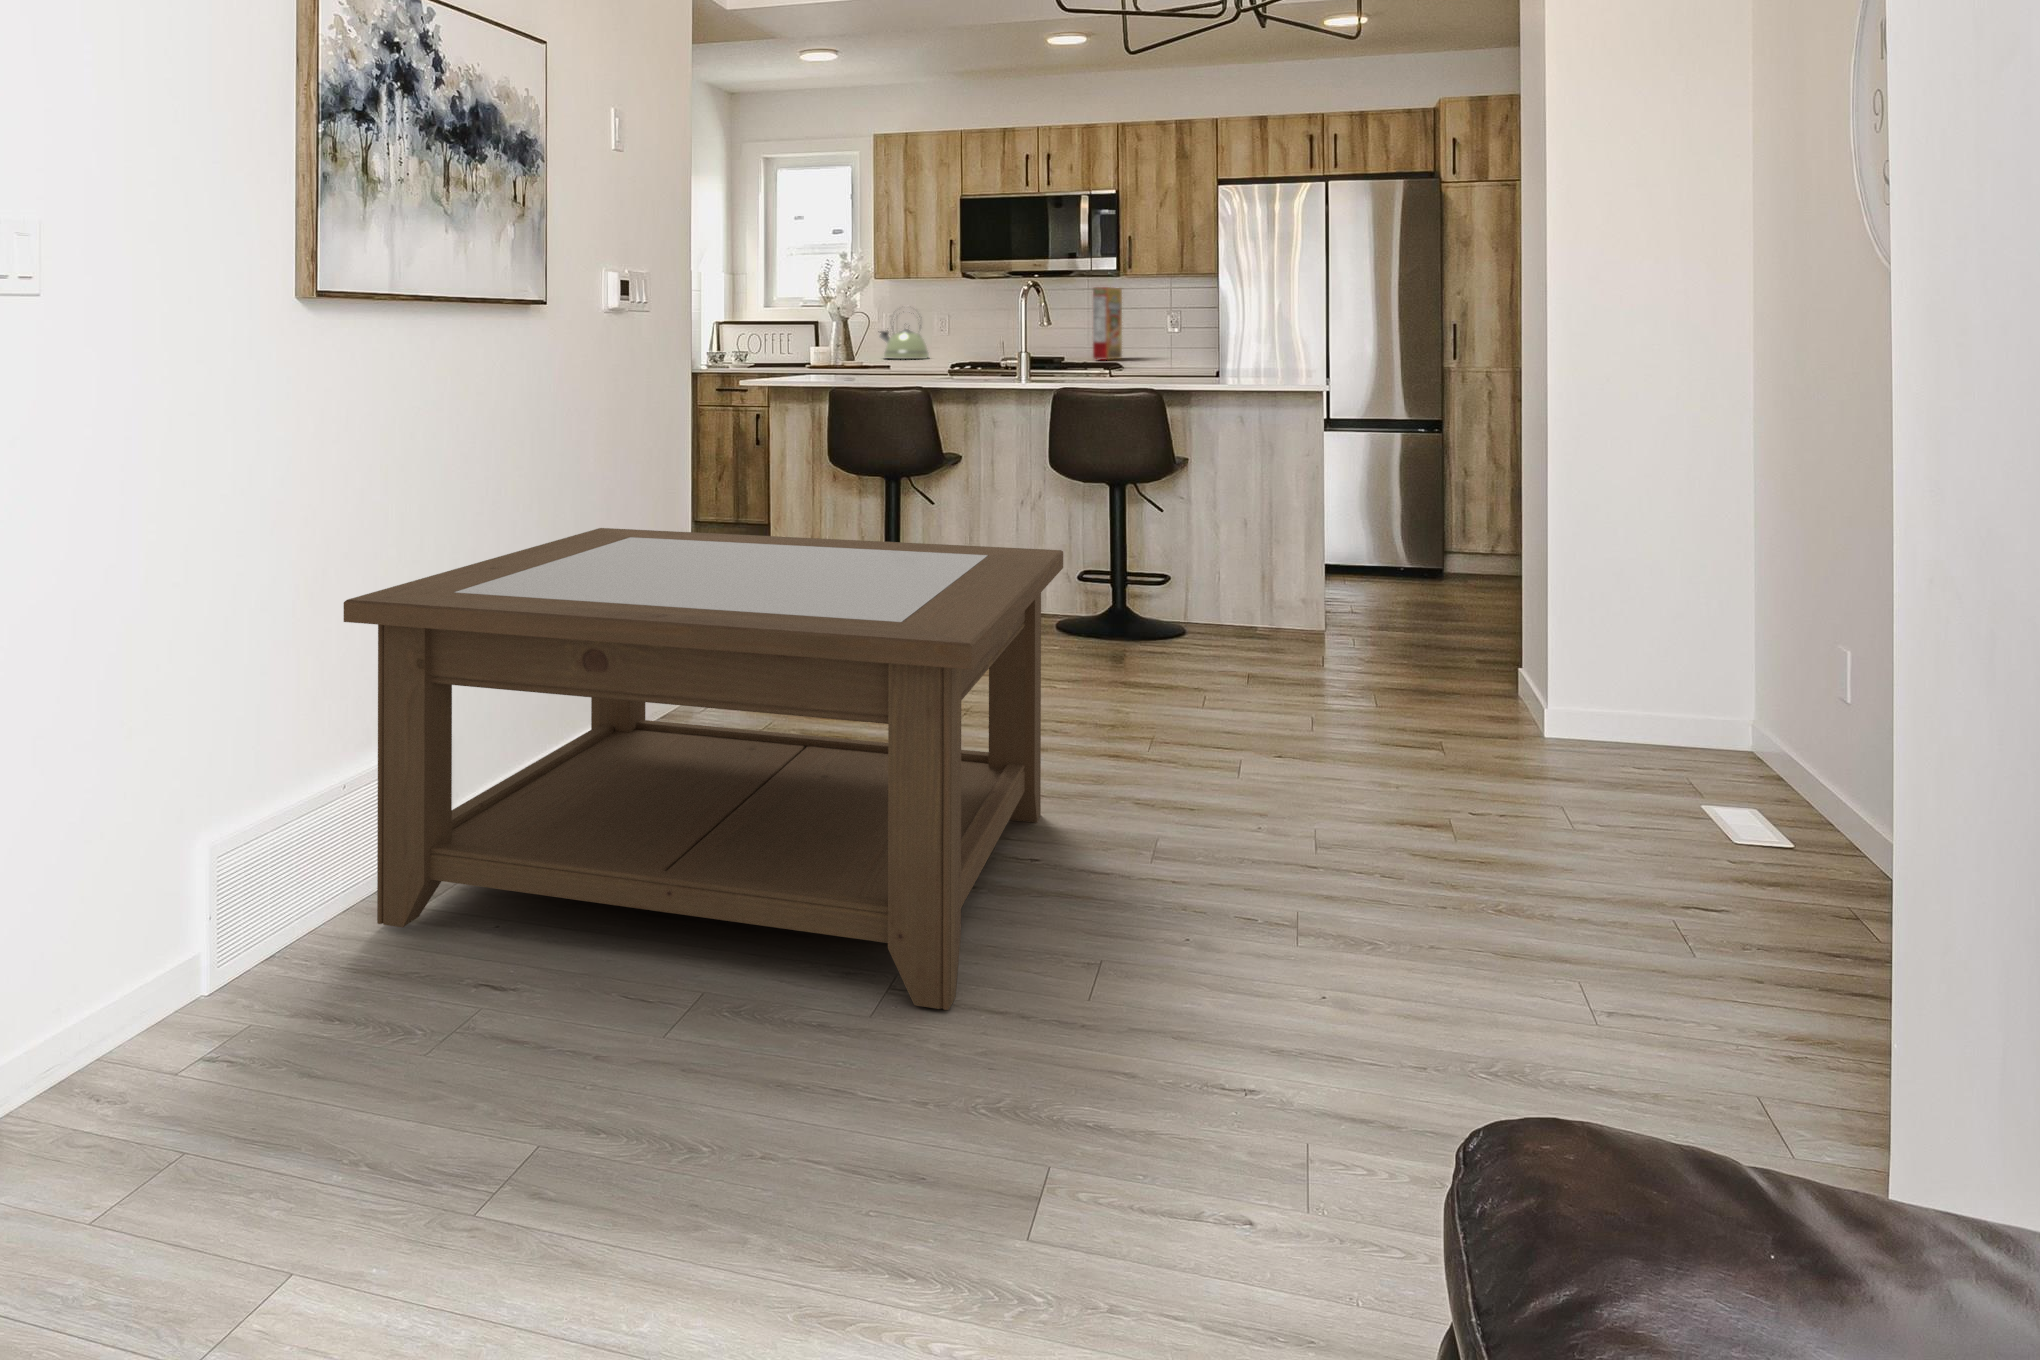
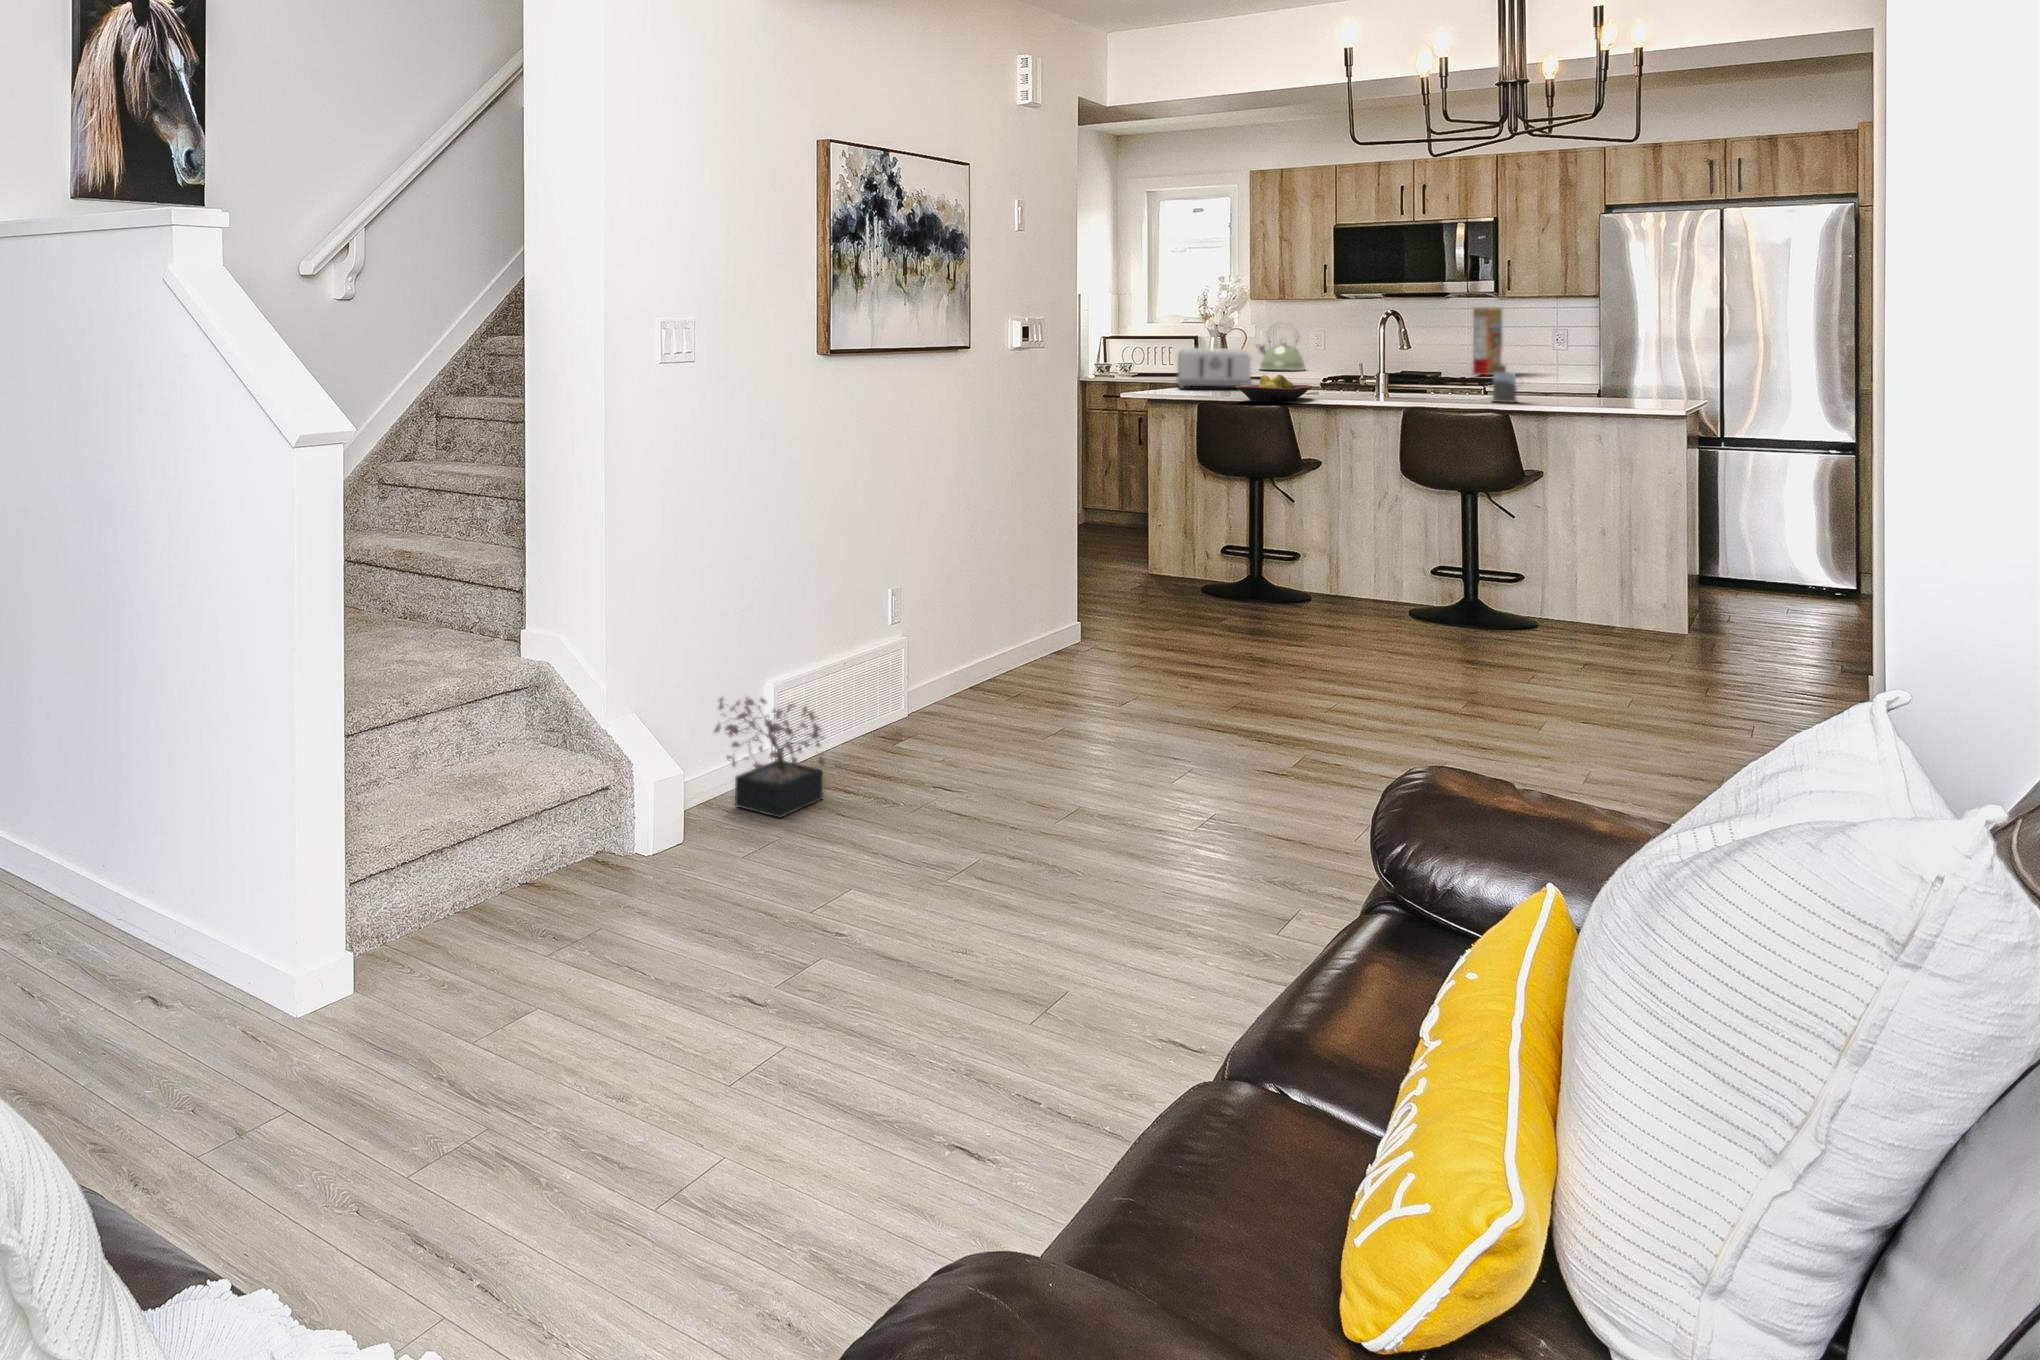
toaster: none [801,330,882,375] -> present [1177,348,1252,387]
mug: none [1128,349,1158,383] -> present [1492,372,1517,402]
fruit bowl: none [868,356,948,387] -> present [1236,375,1312,402]
coffee table: present [344,528,1063,1010] -> none [846,508,1378,828]
decorative plant: none [64,885,284,1110] -> present [715,698,825,818]

